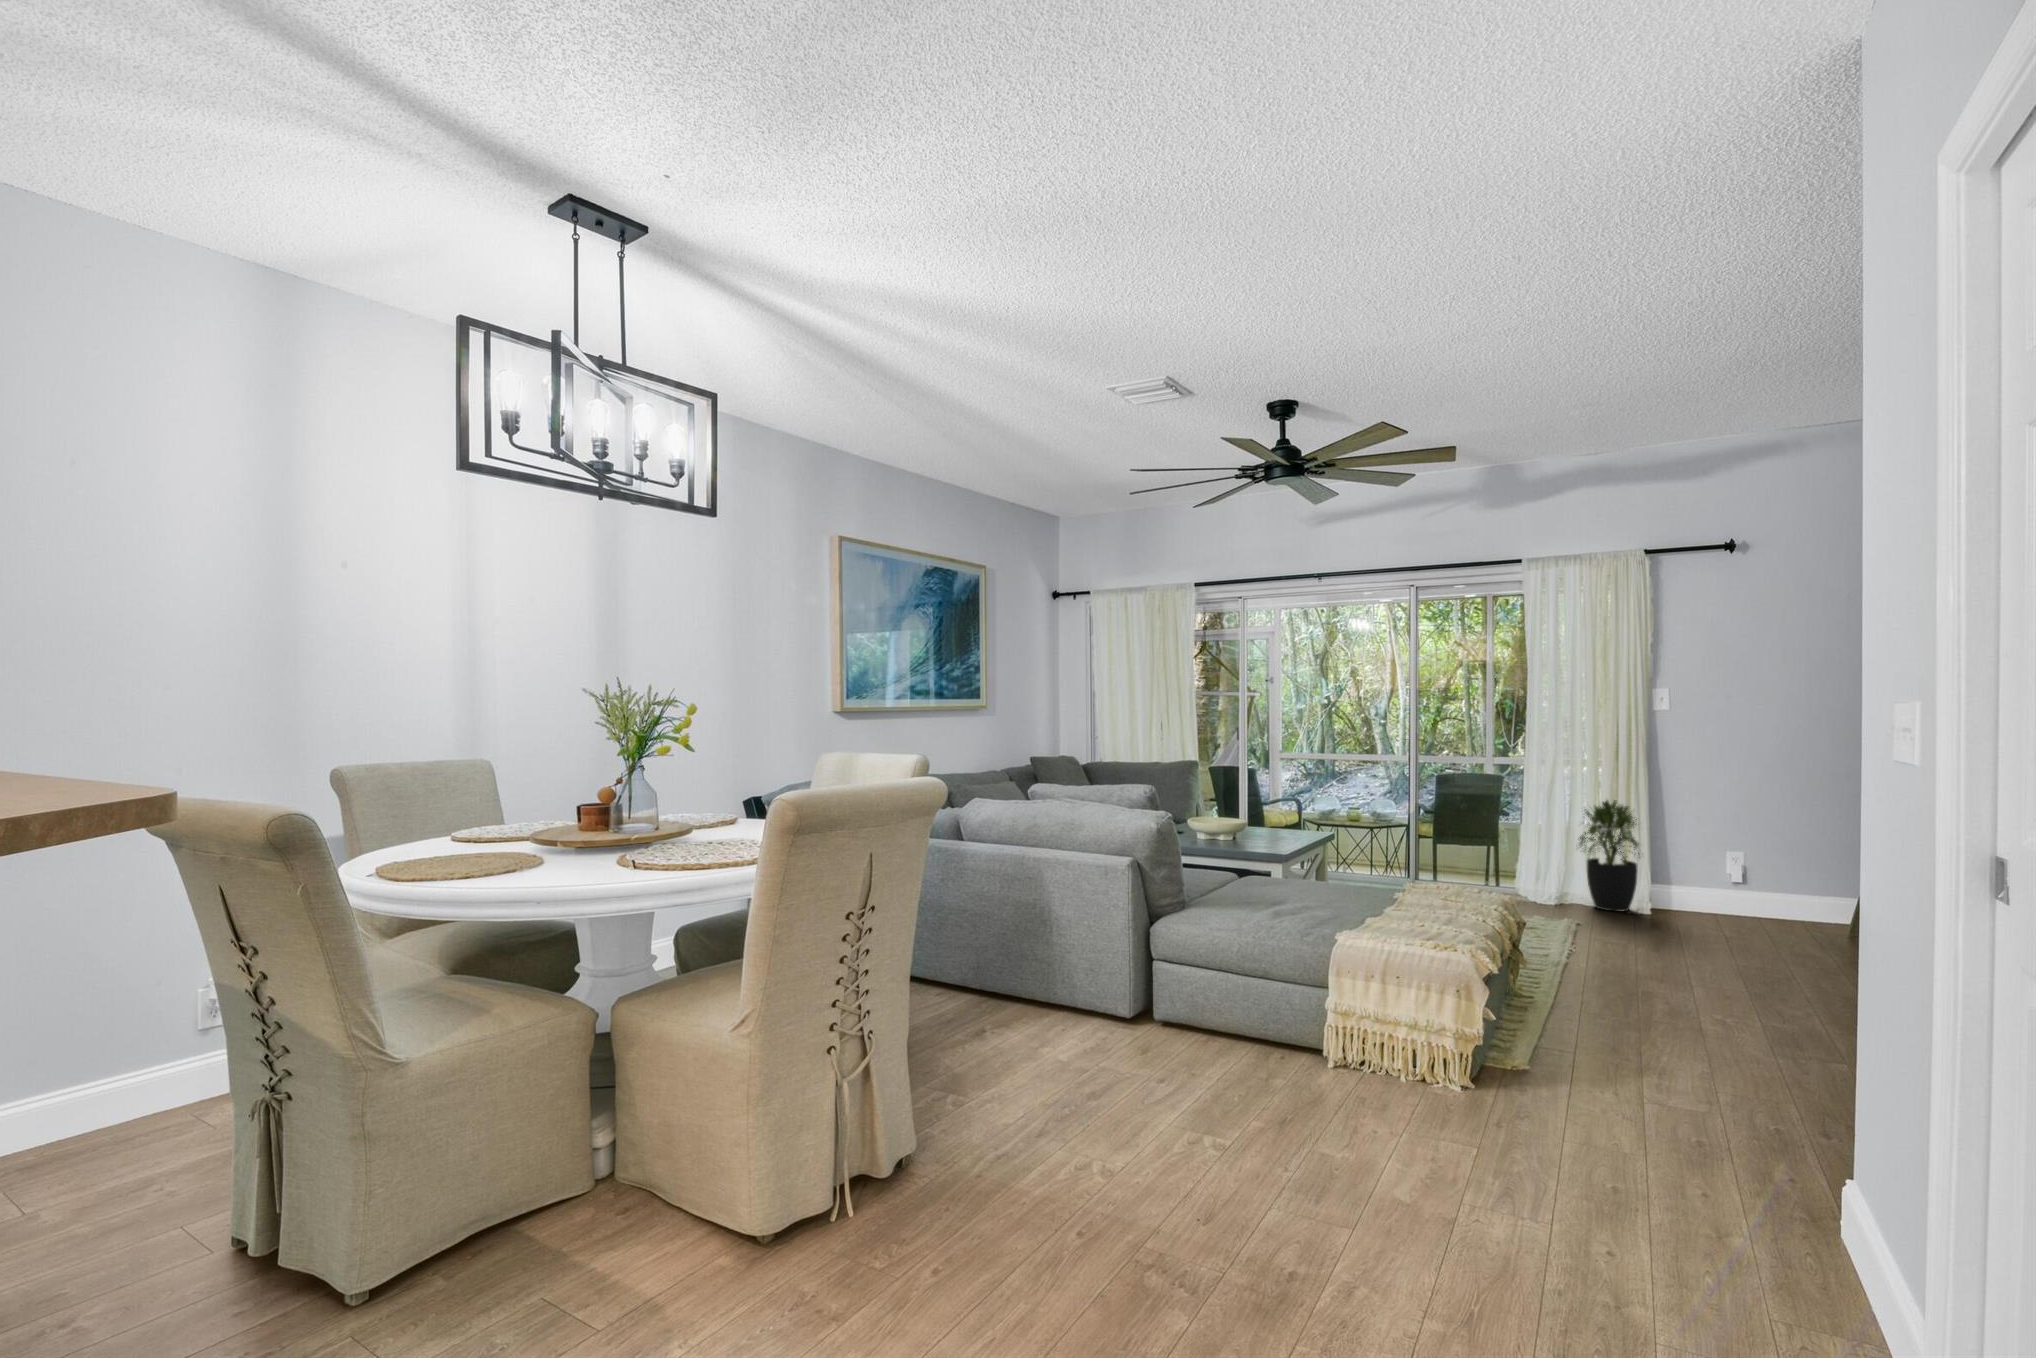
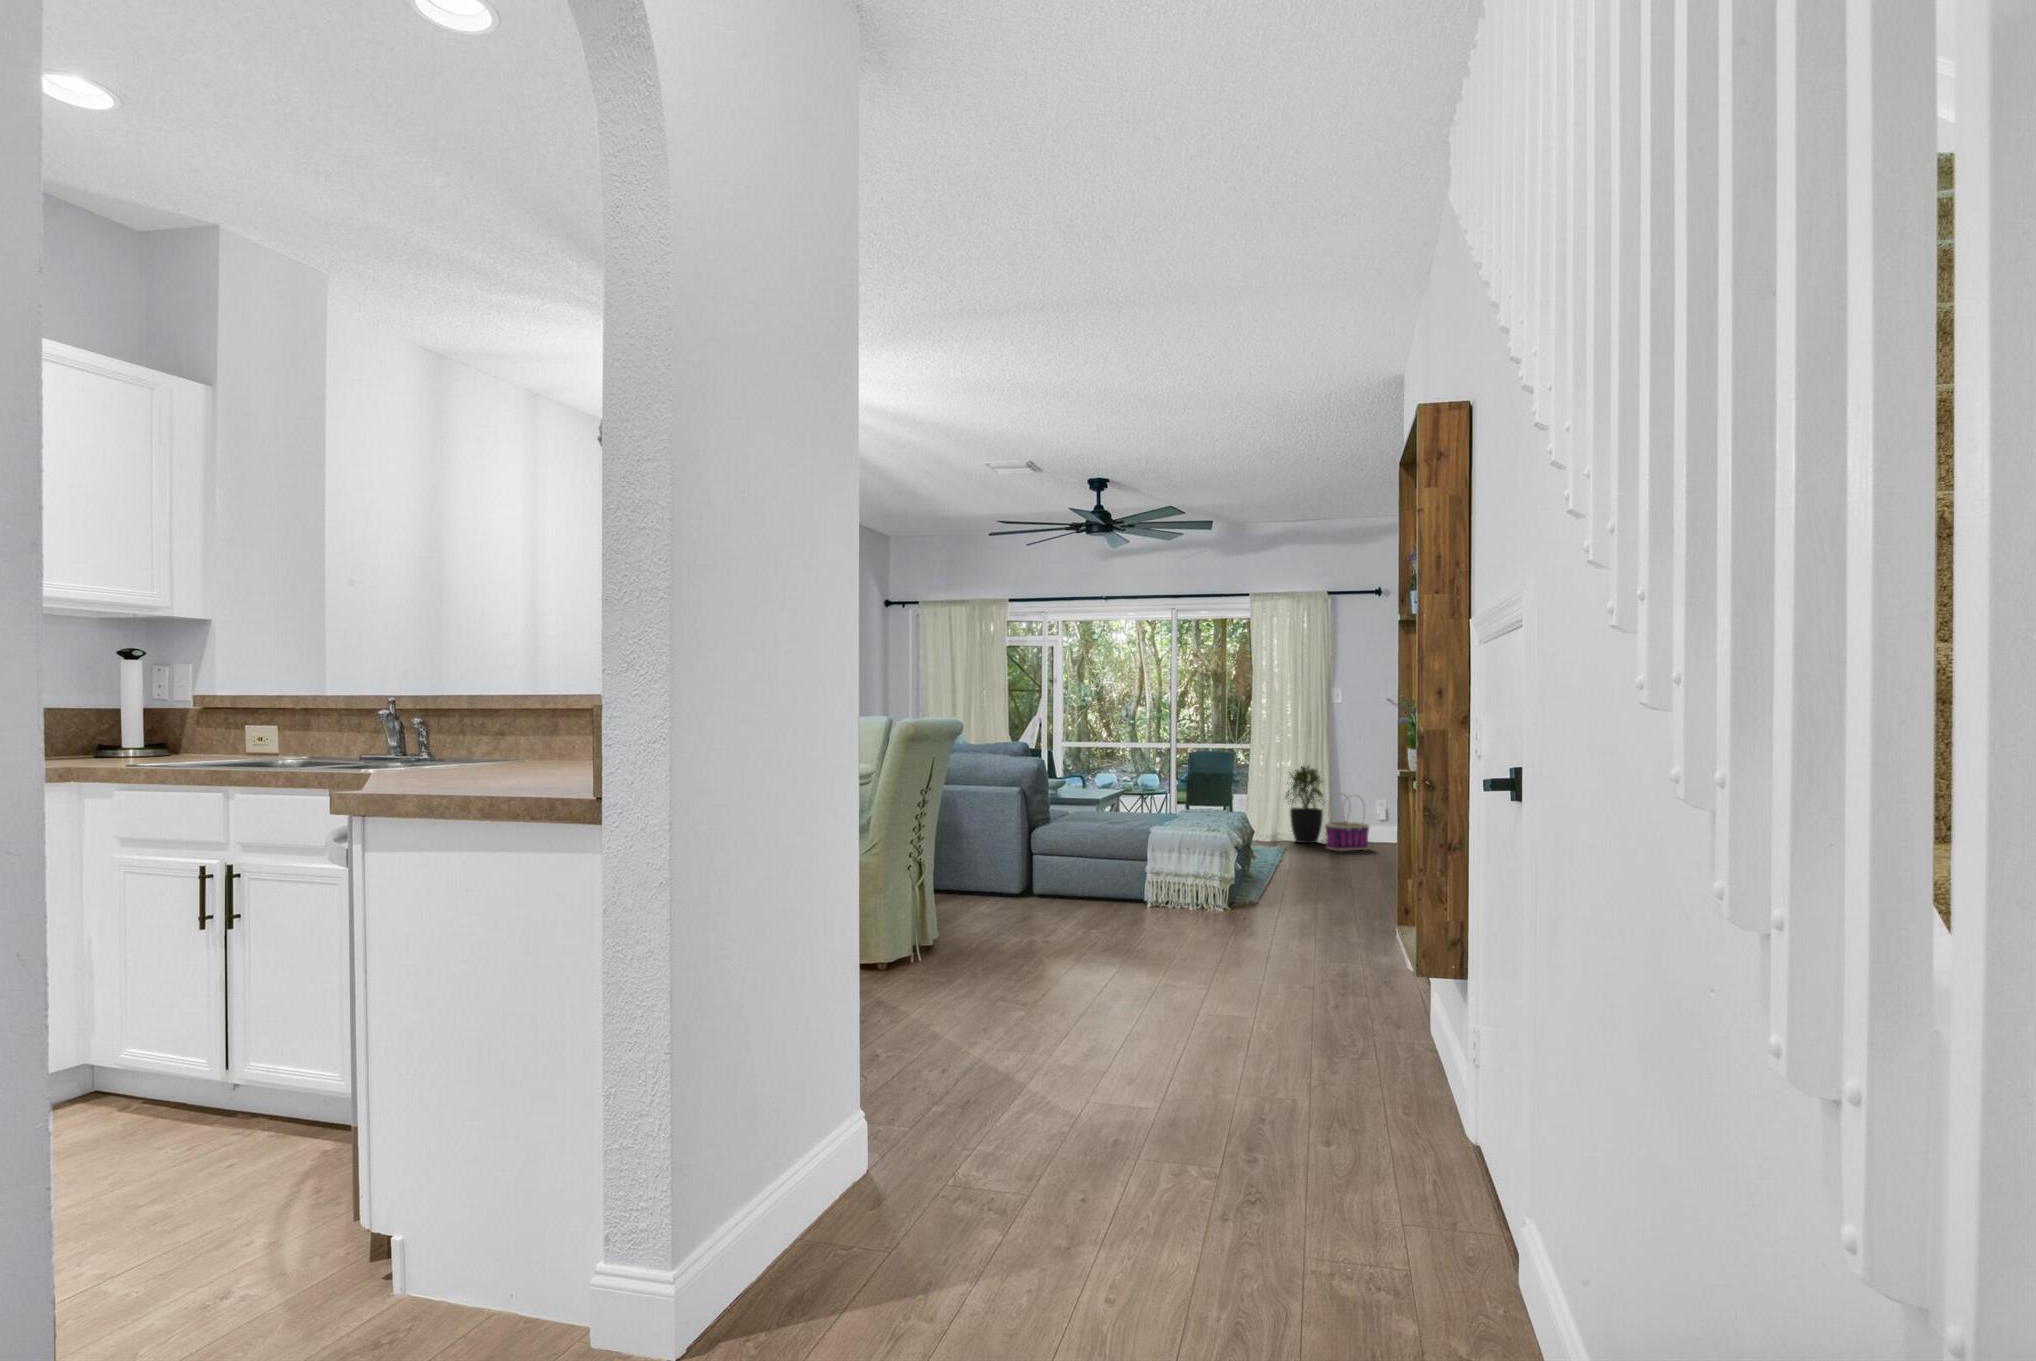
basket: none [1642,845,1717,931] -> present [1325,797,1369,851]

